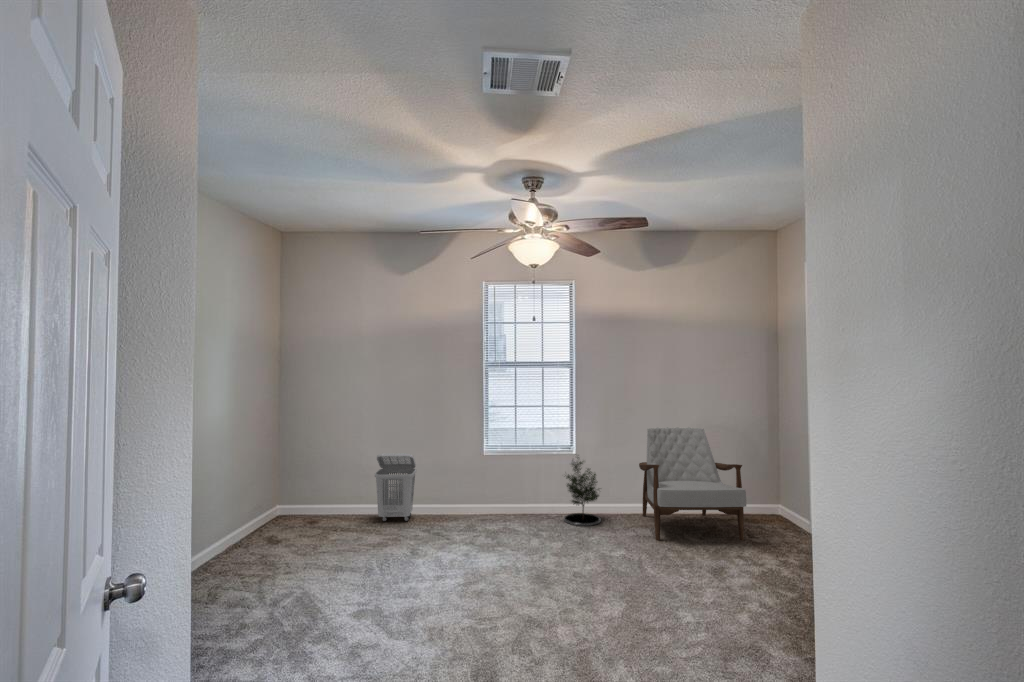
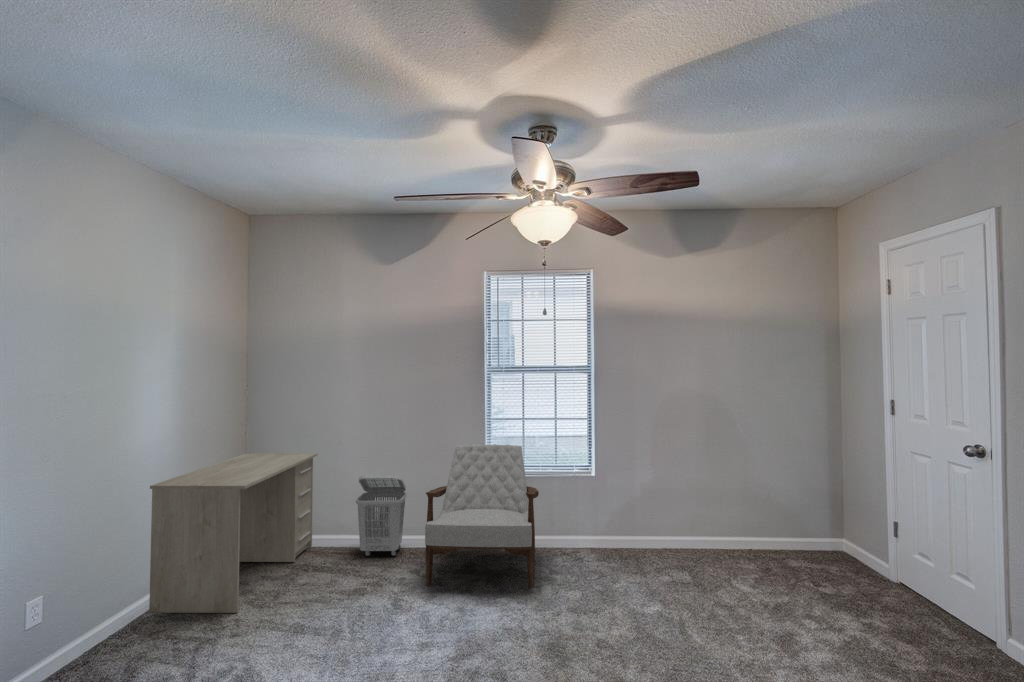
armchair: present [639,427,746,541] -> present [425,444,539,588]
desk: none [216,436,340,559] -> present [149,453,318,613]
potted tree: present [564,457,601,526] -> none [579,476,628,565]

